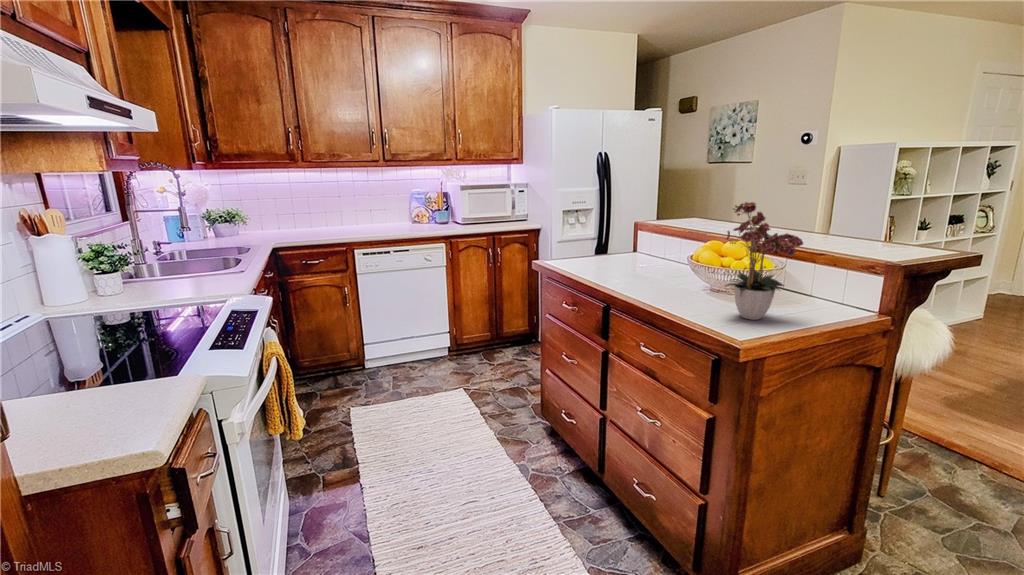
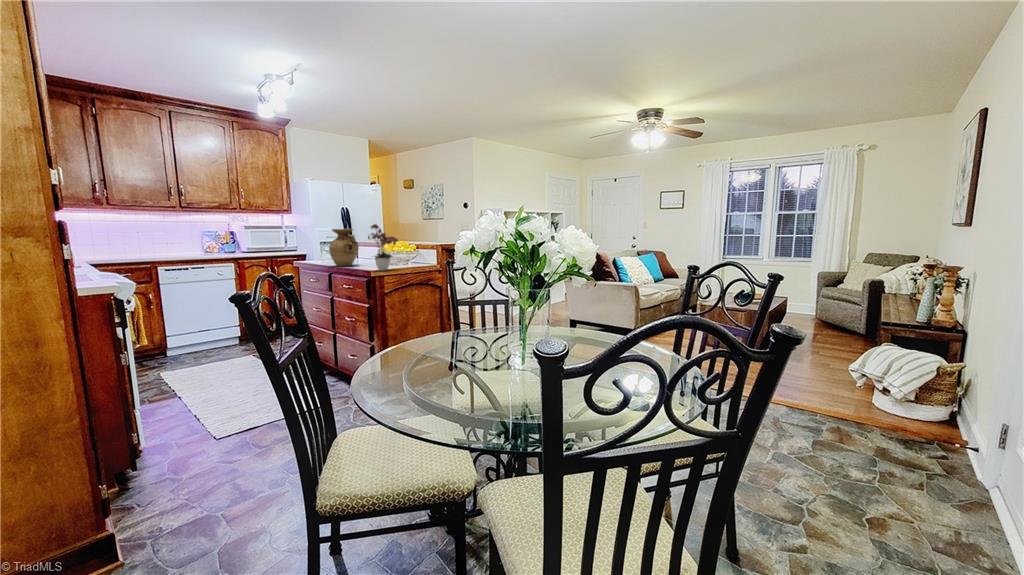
vase: none [605,201,664,282] -> present [329,229,359,266]

